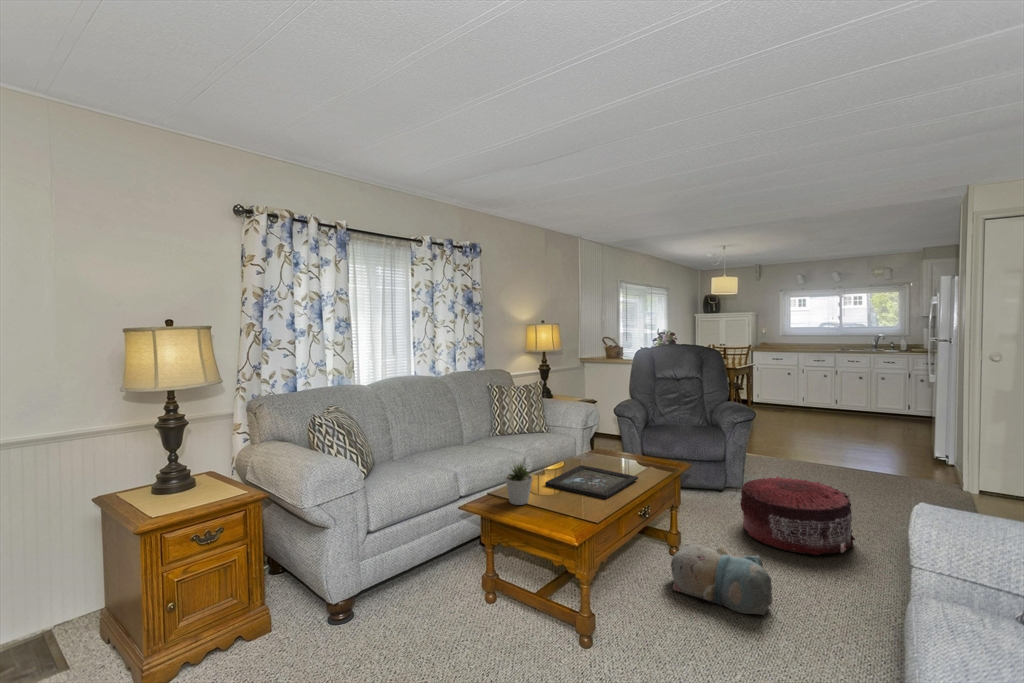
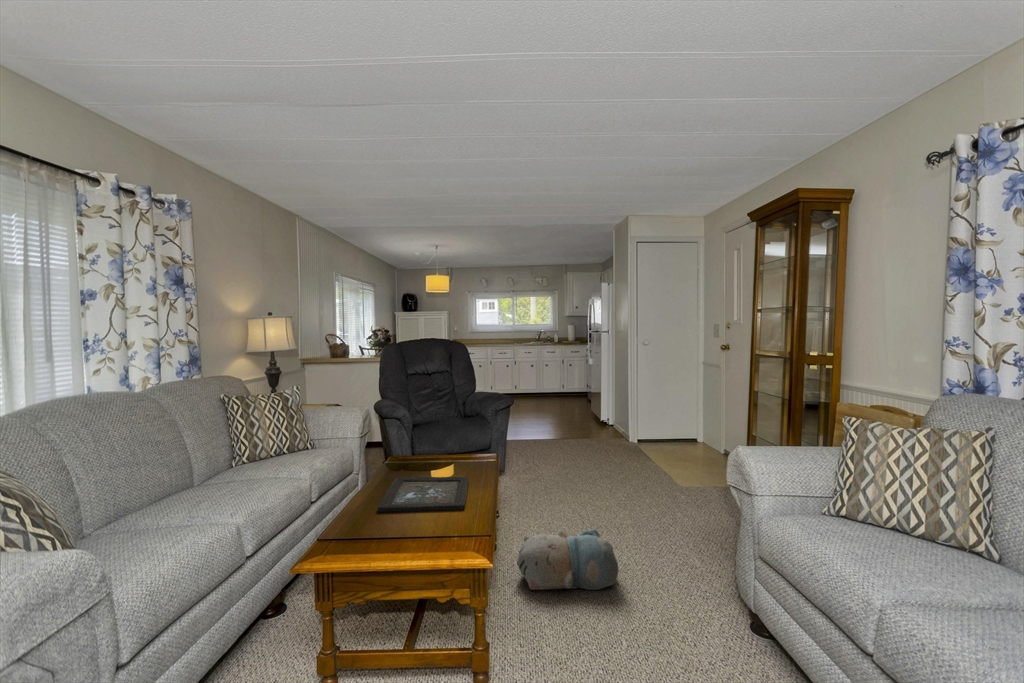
potted plant: present [505,464,533,505] -> none [351,484,390,547]
pouf: present [740,476,855,555] -> none [528,451,618,518]

